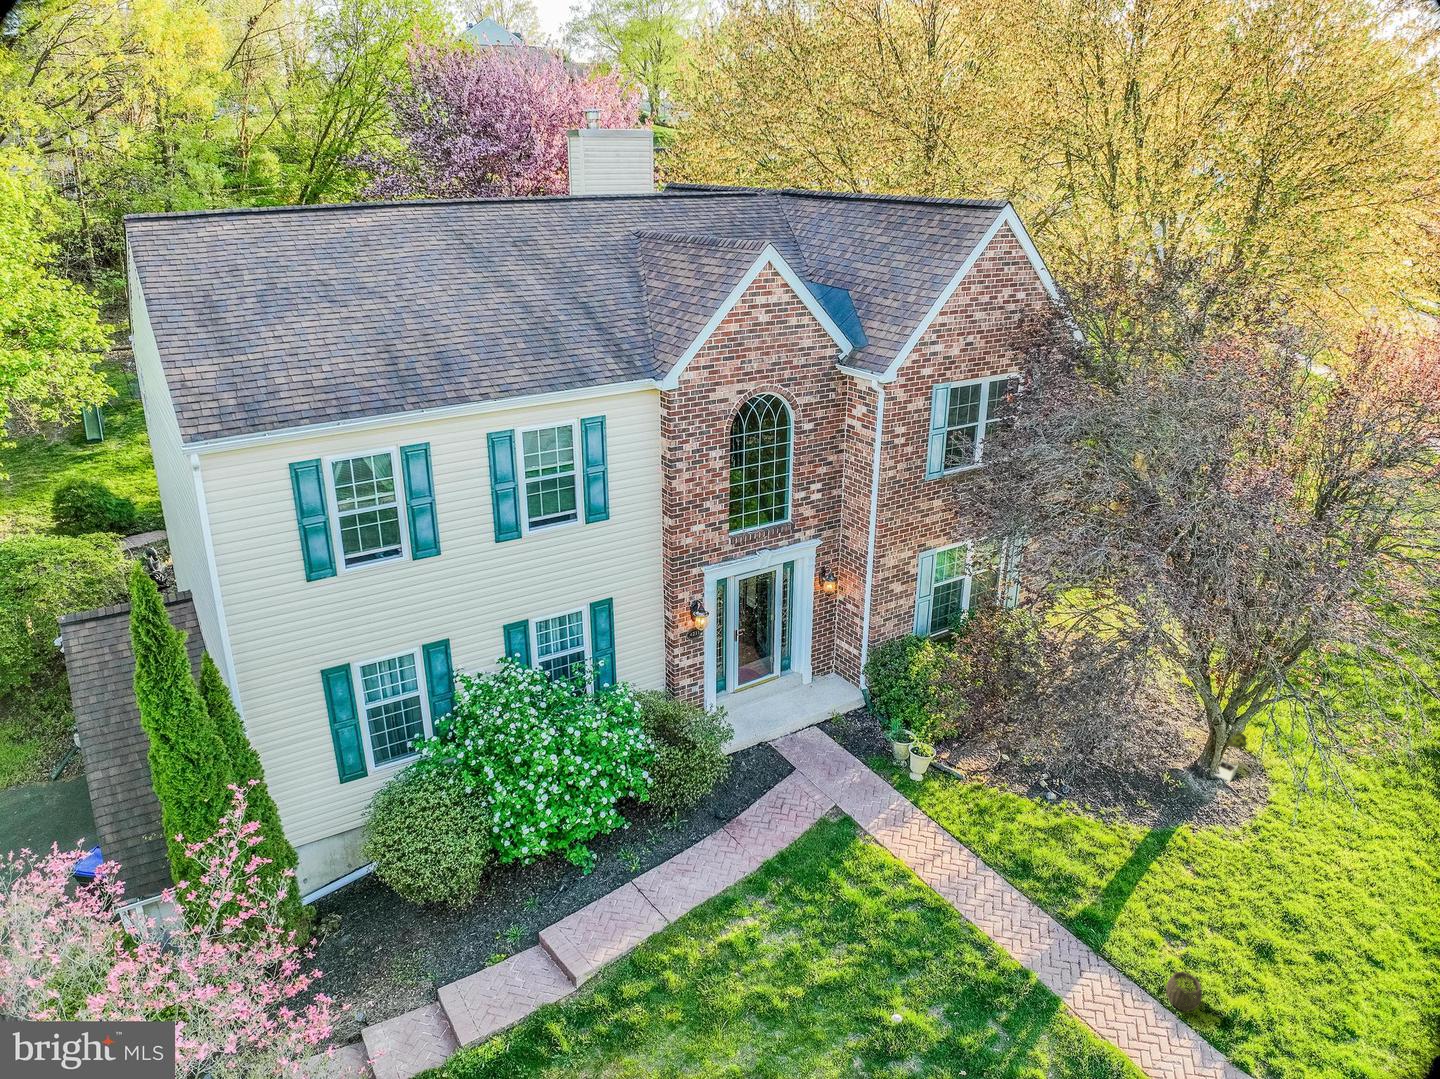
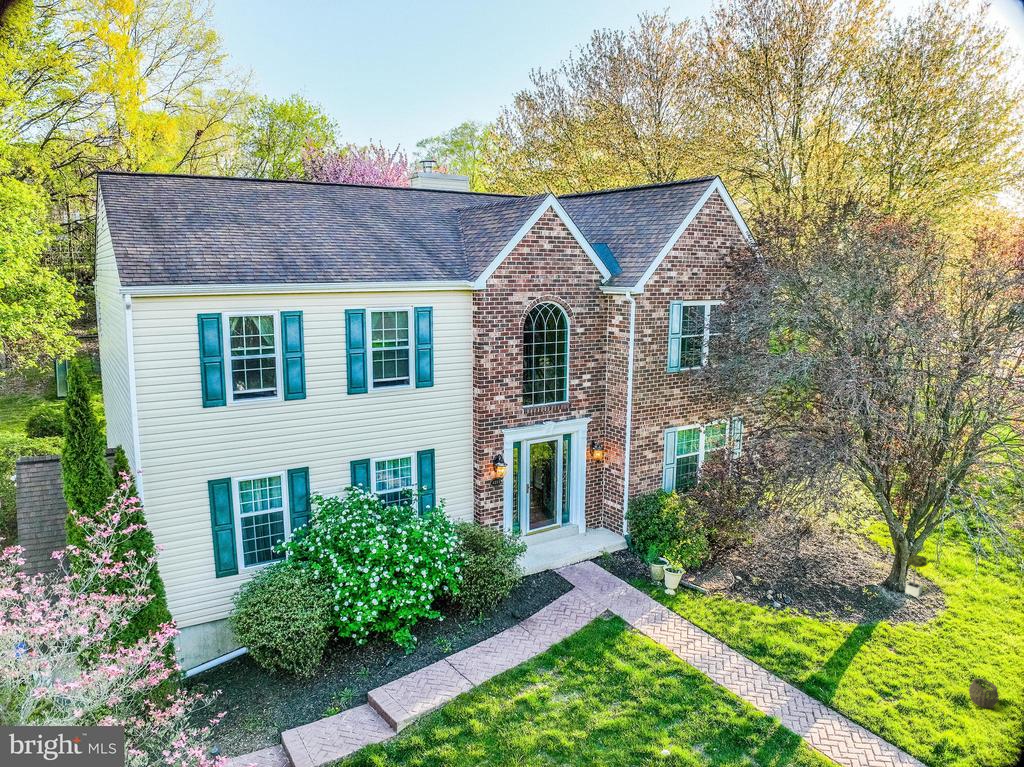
woven basket: present [1166,972,1202,1012] -> present [969,679,998,708]

